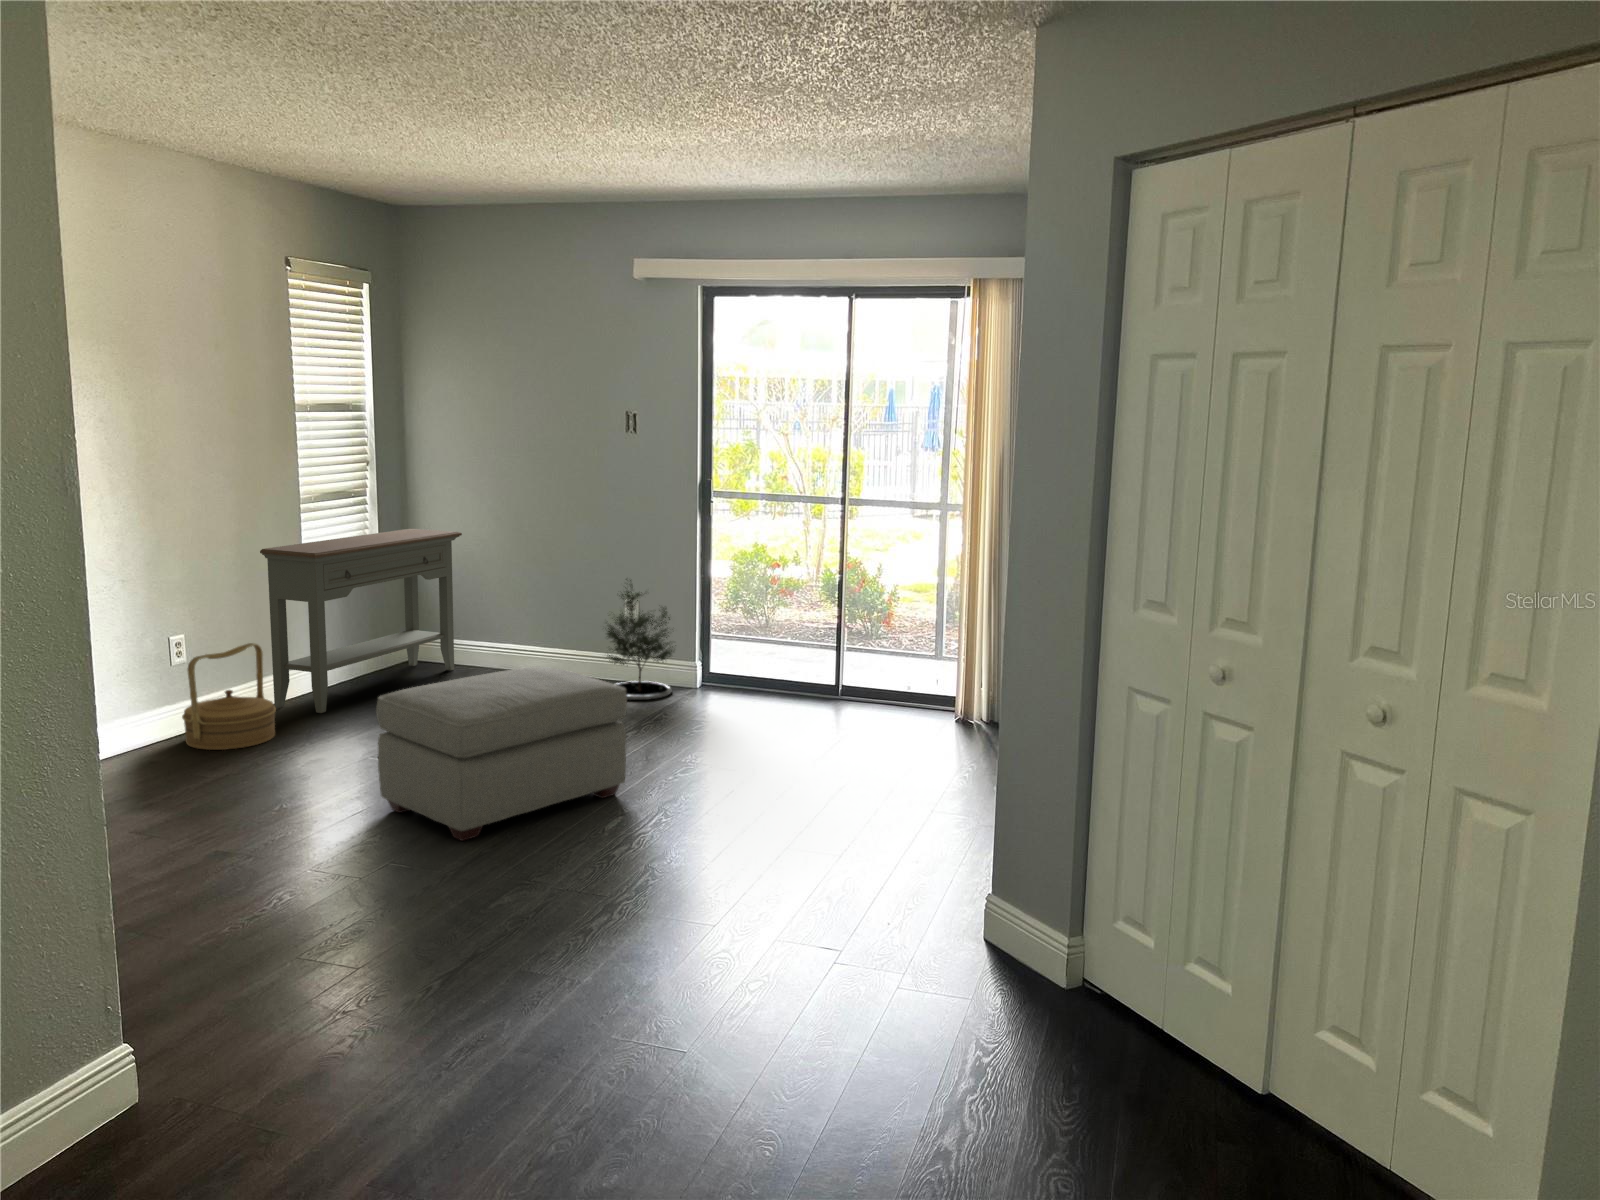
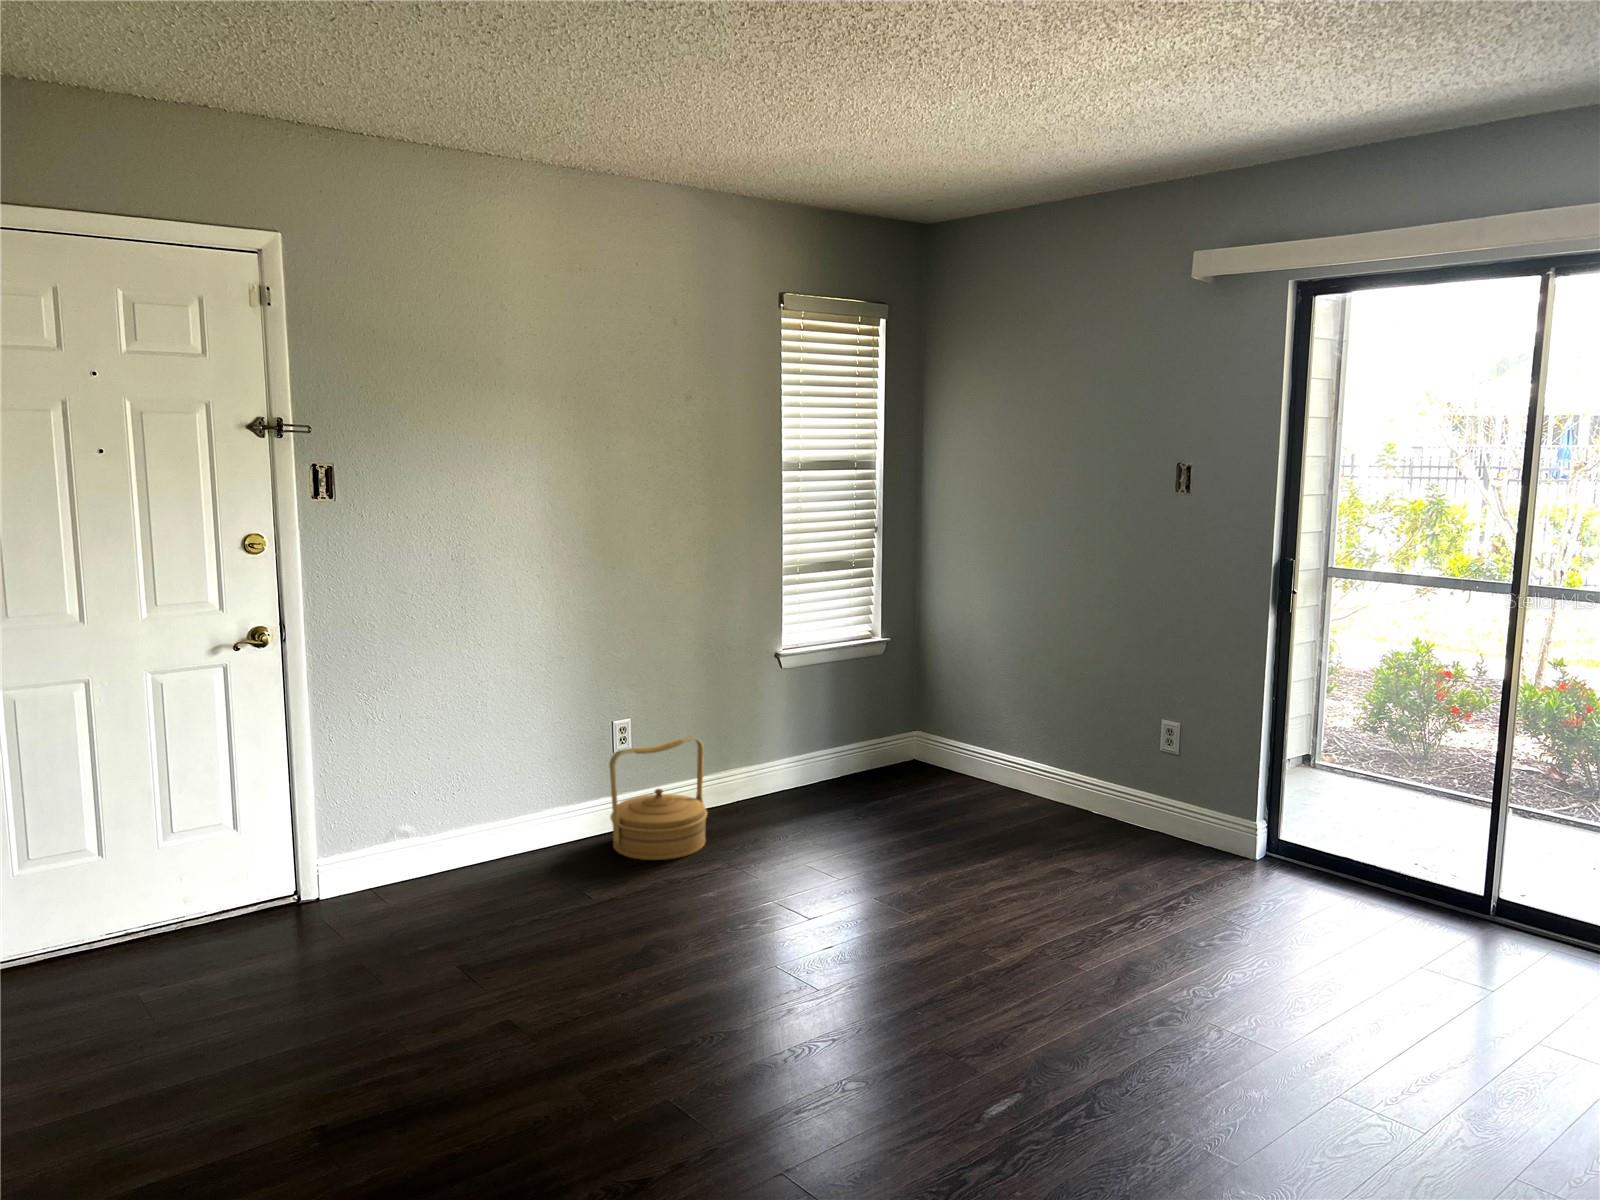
console table: present [260,528,462,713] -> none [724,604,973,822]
potted tree: present [607,579,674,700] -> none [1113,693,1228,869]
ottoman: present [376,666,627,841] -> none [713,830,1049,1095]

